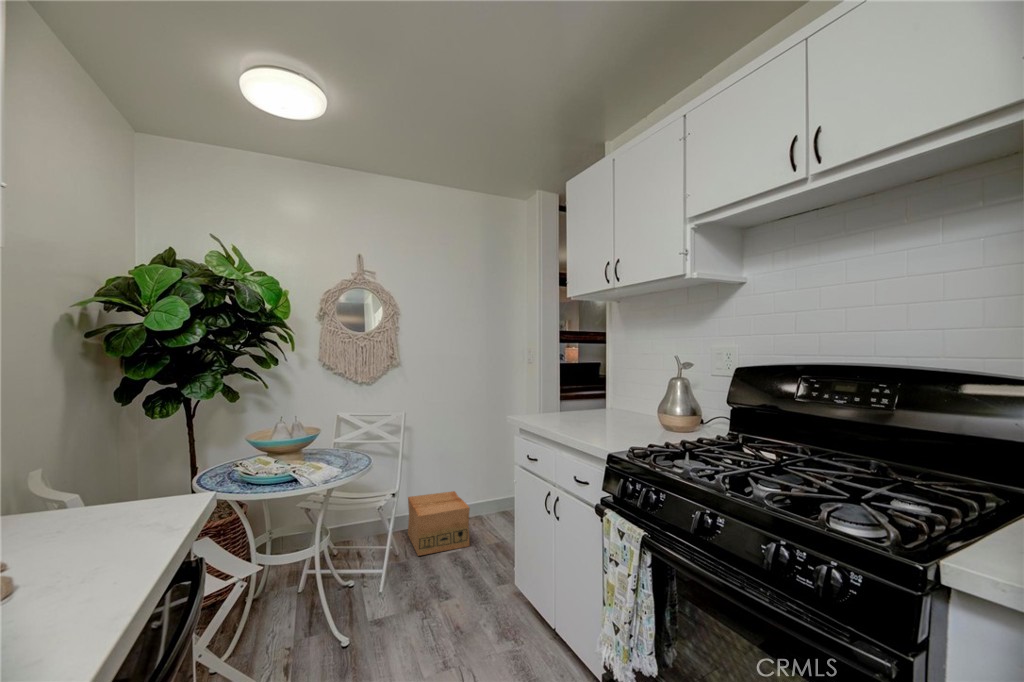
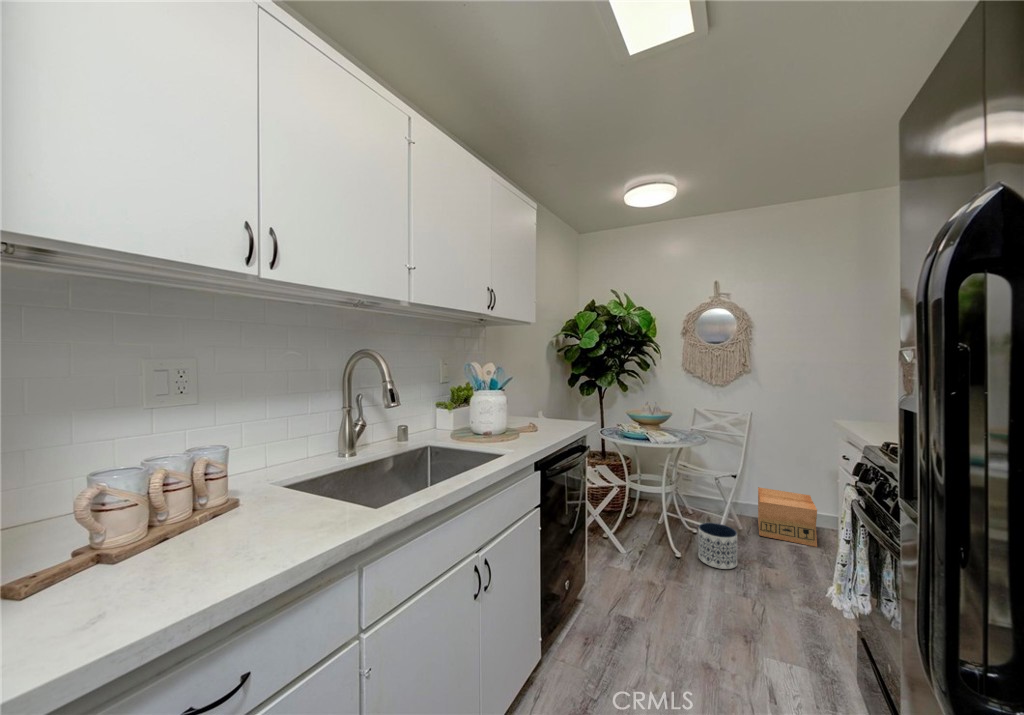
planter: none [366,566,414,632] -> present [698,523,737,569]

